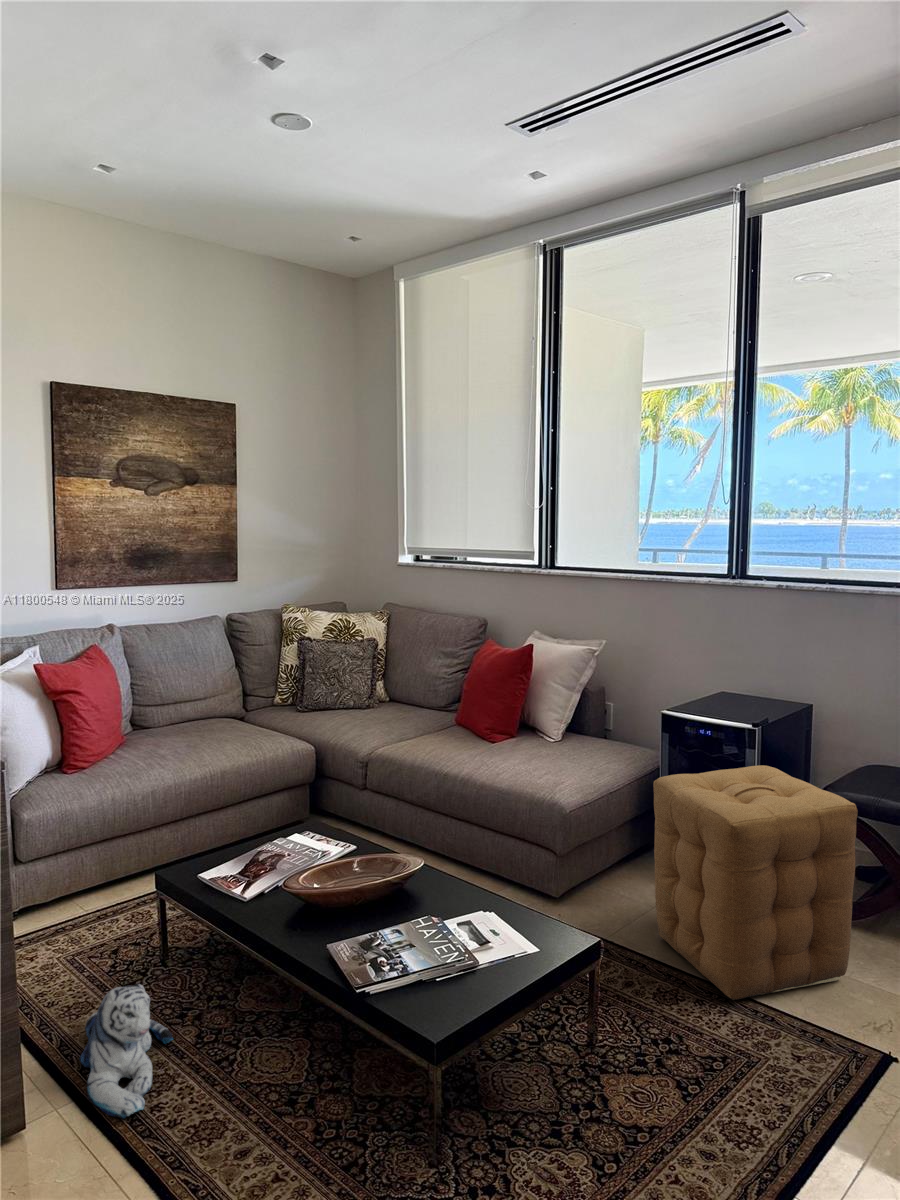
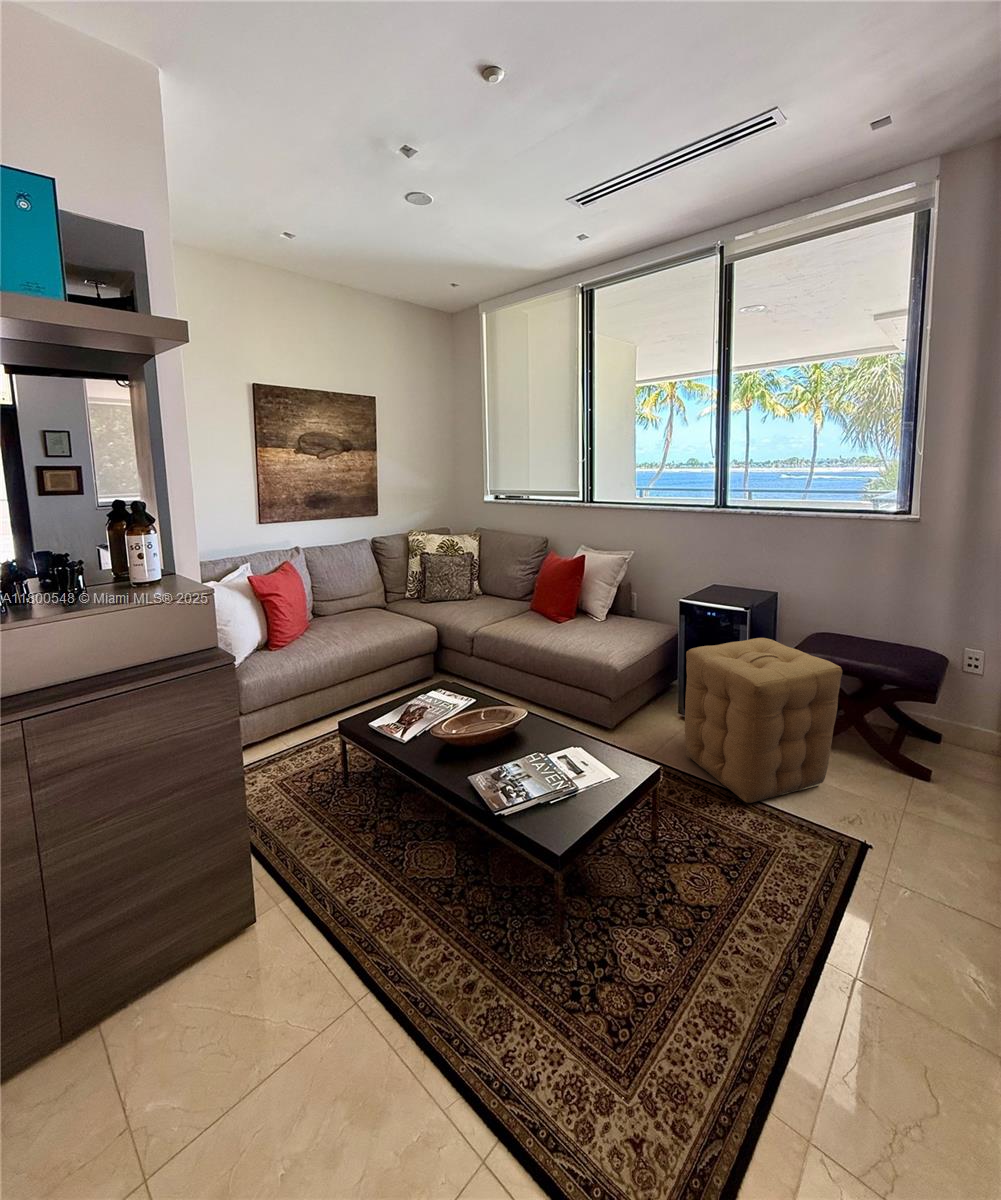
plush toy: present [79,984,173,1118] -> none [292,812,358,910]

